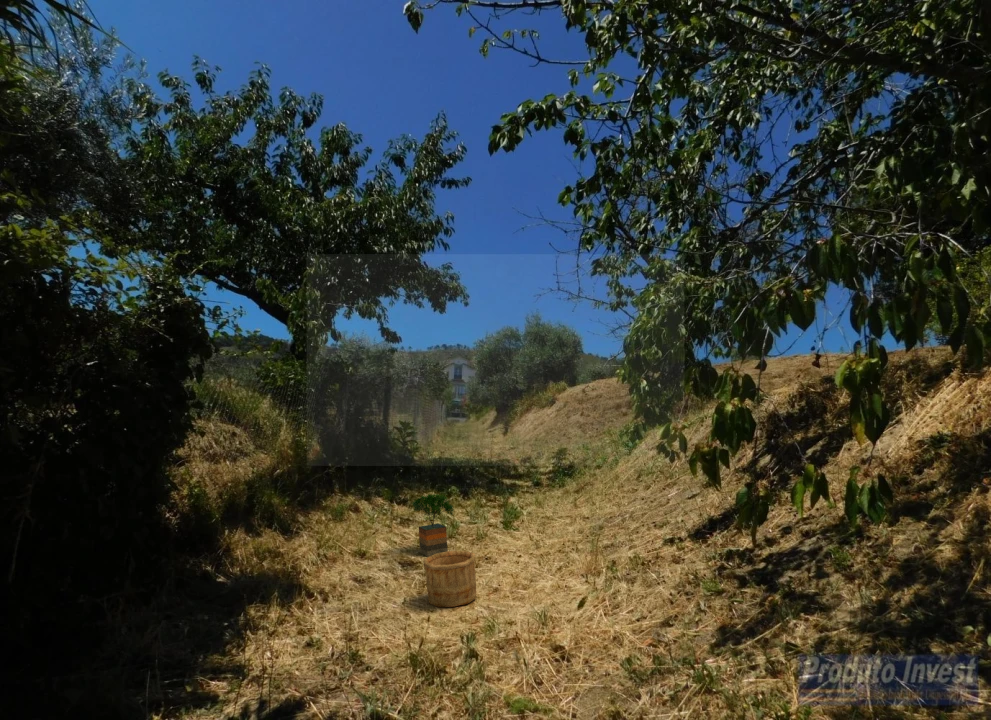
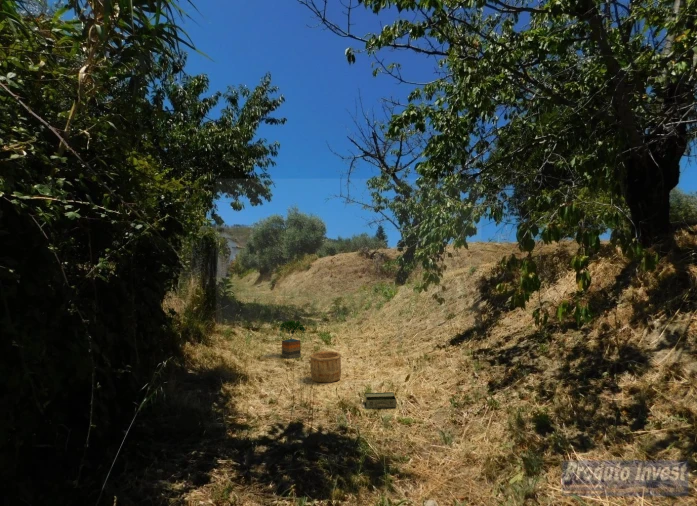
toolbox: none [471,637,531,669] -> present [365,392,396,408]

